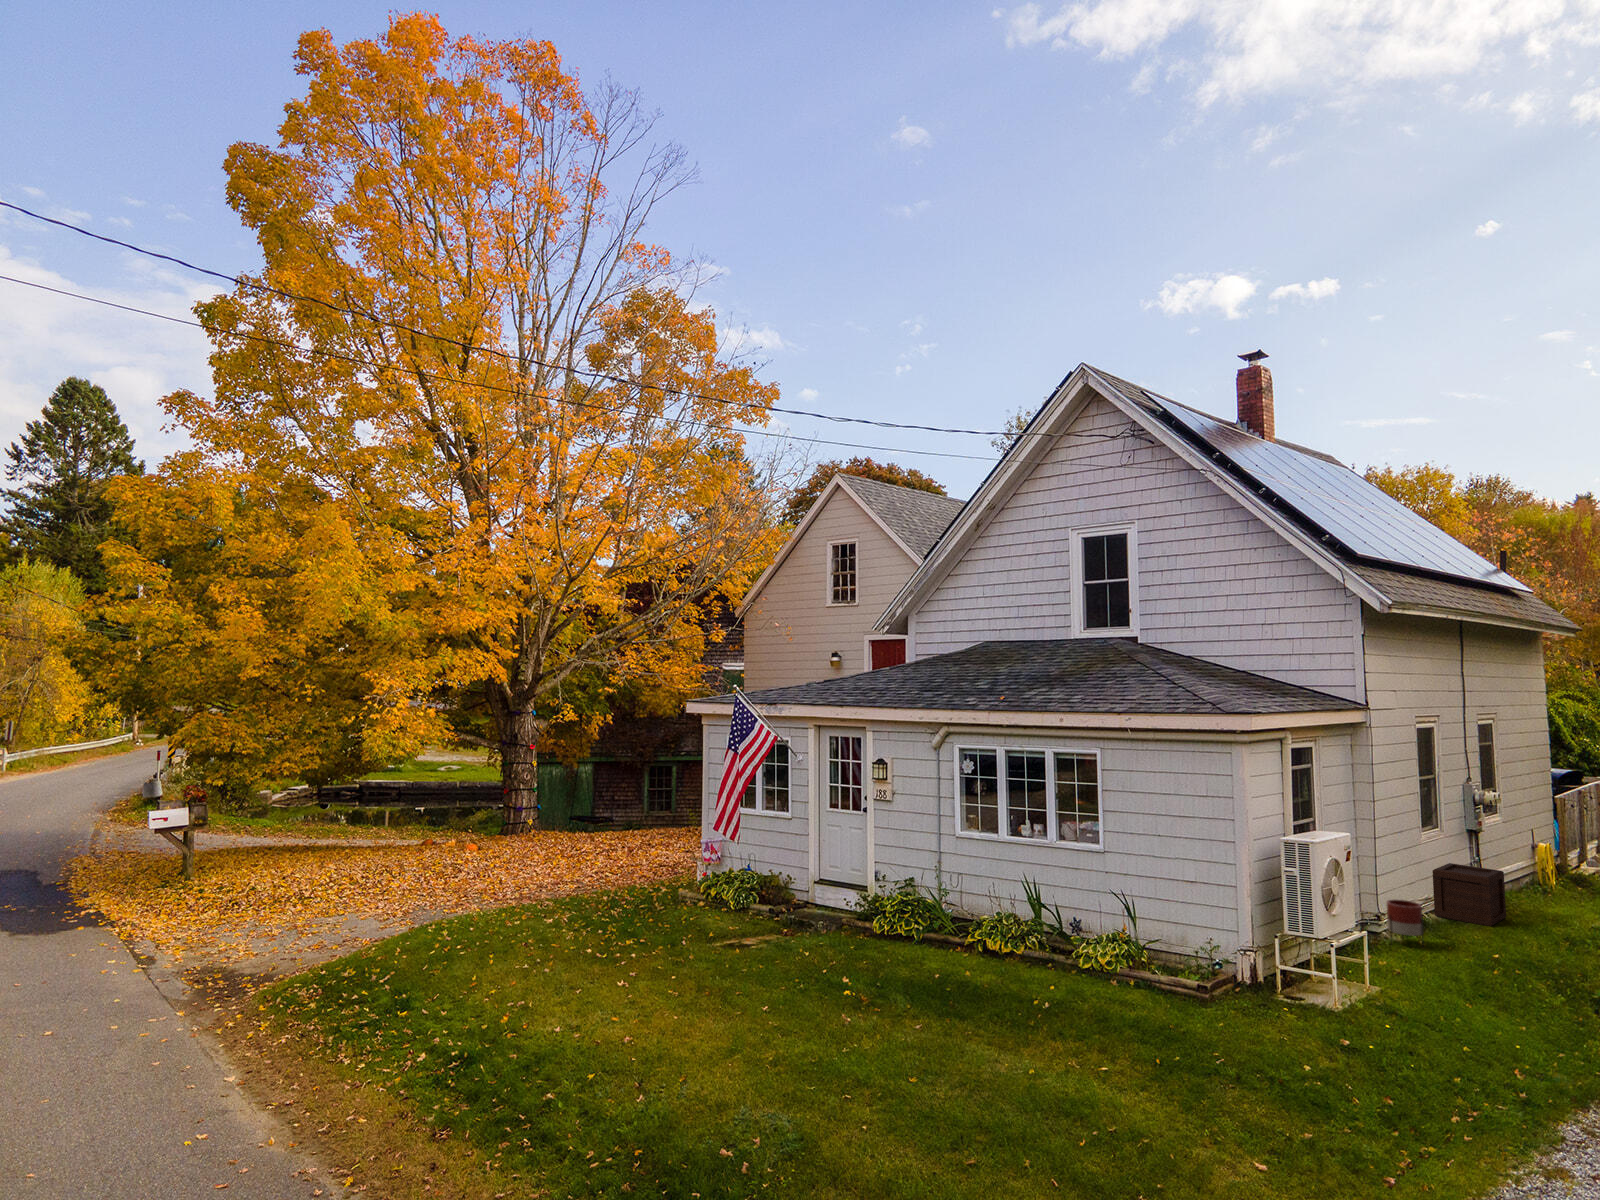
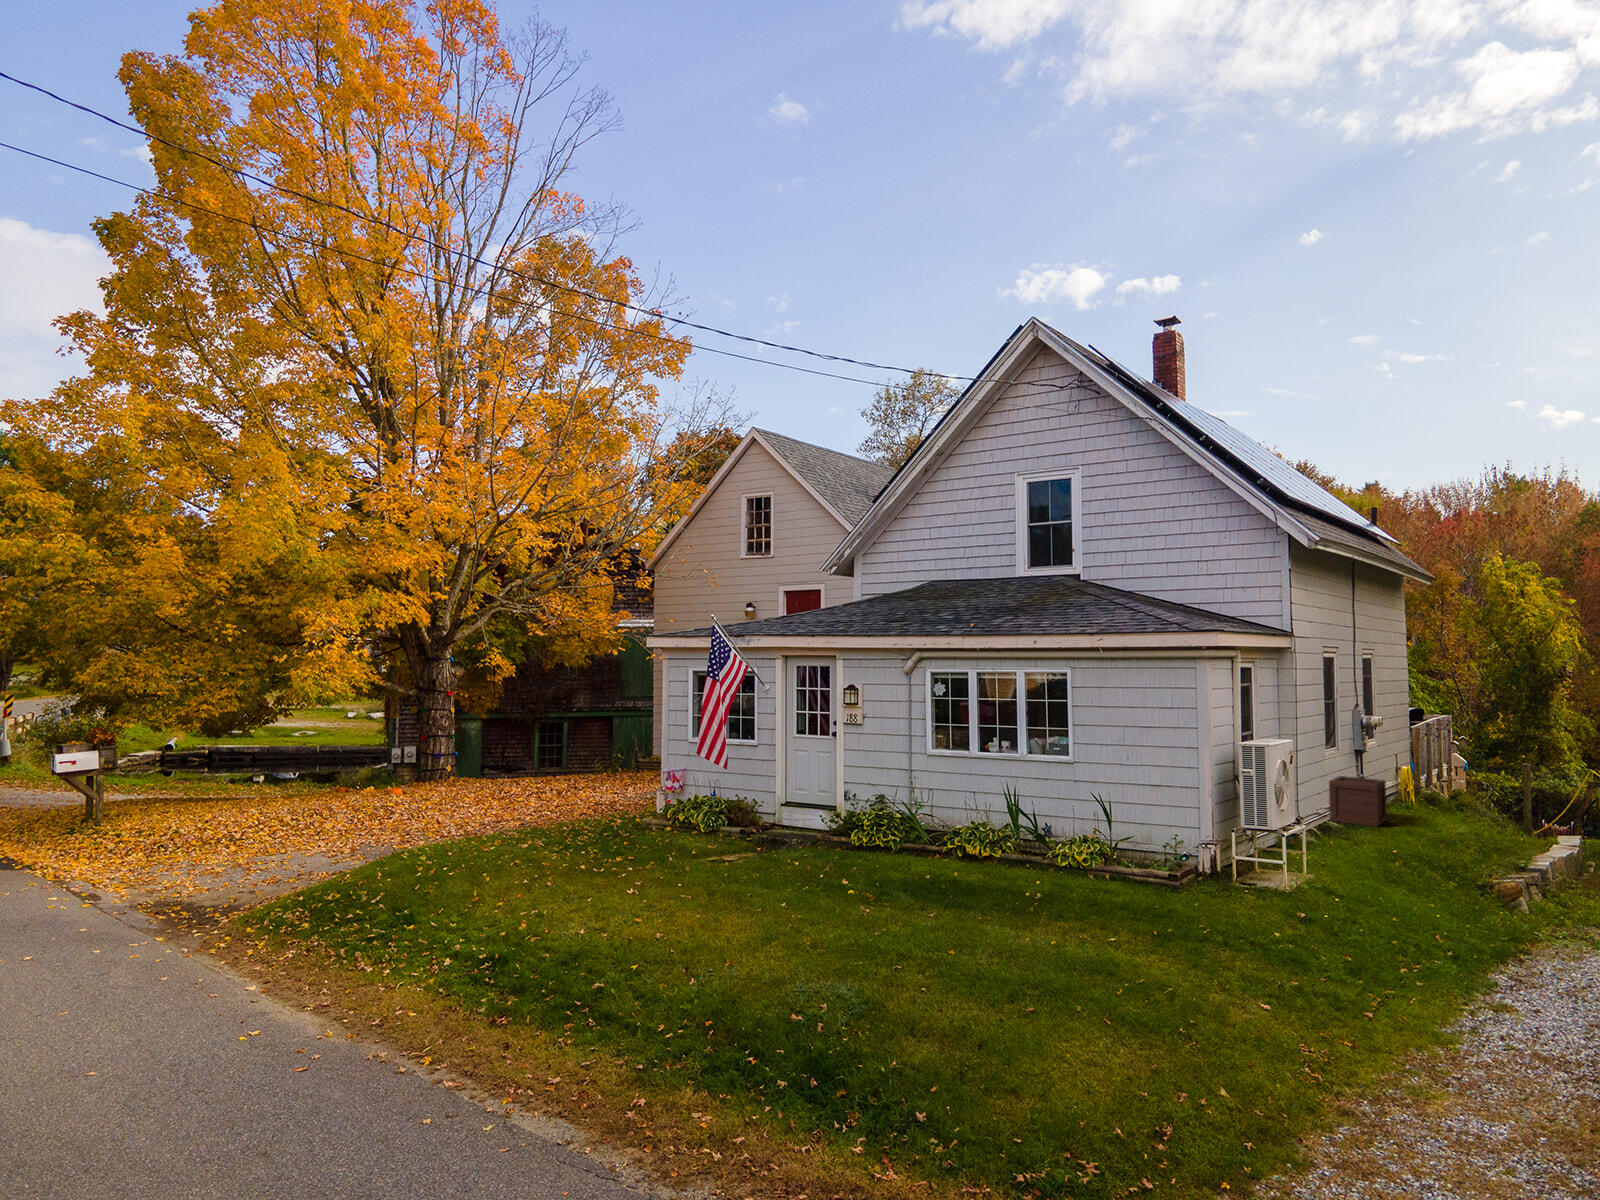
planter: present [1387,899,1423,936] -> none [1301,804,1332,844]

